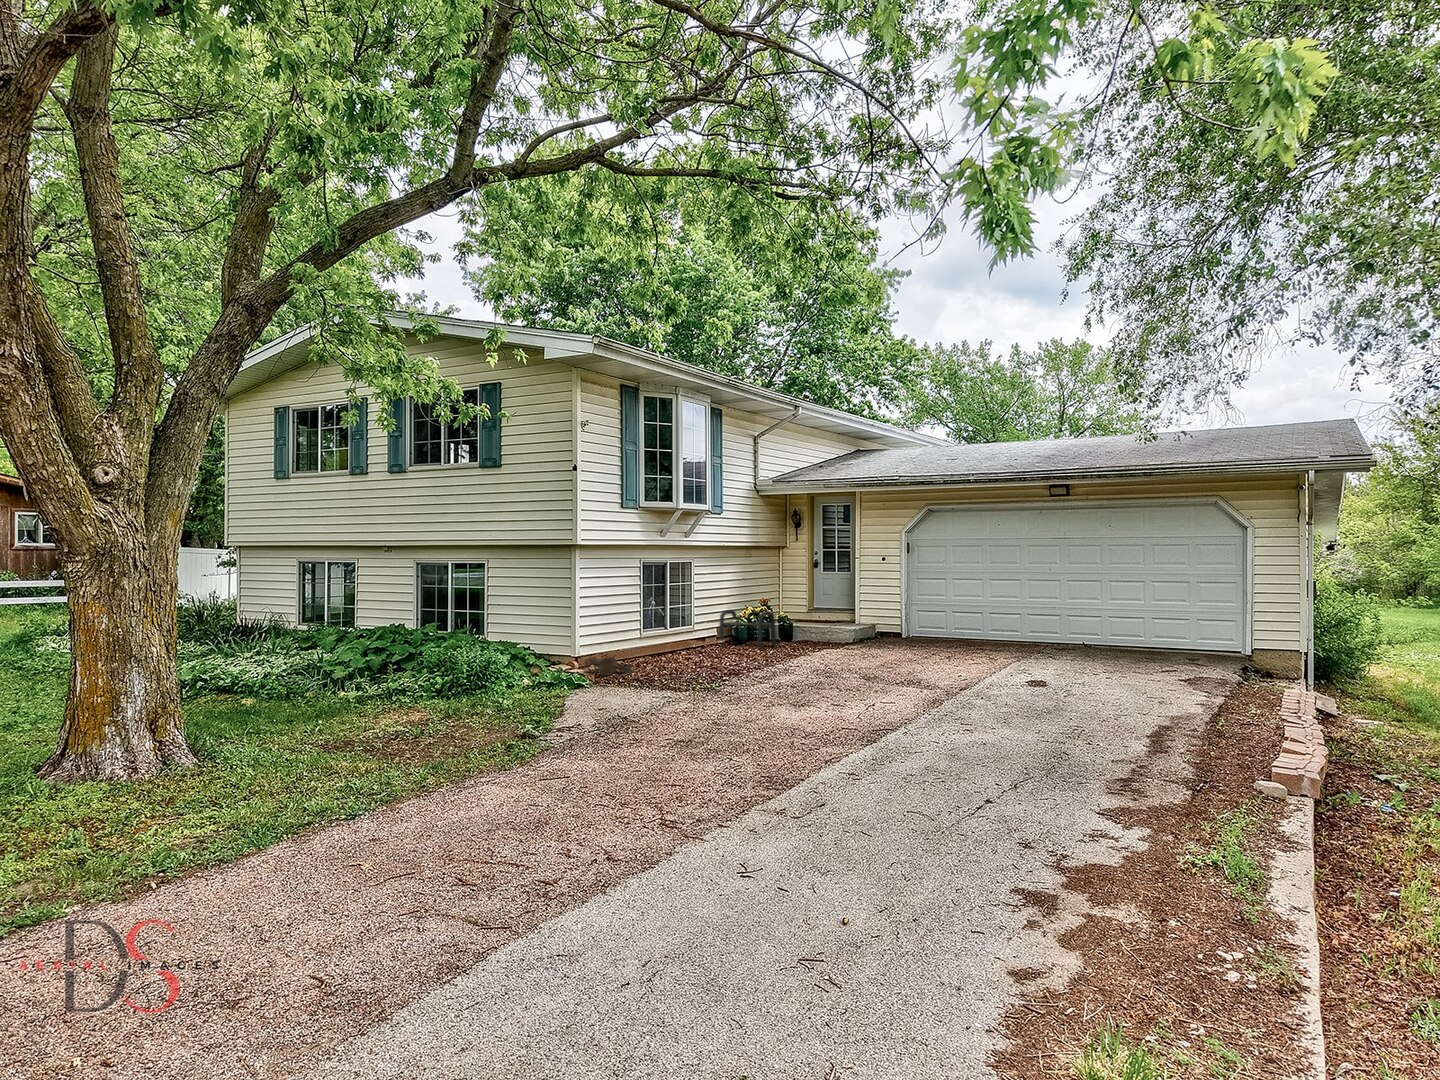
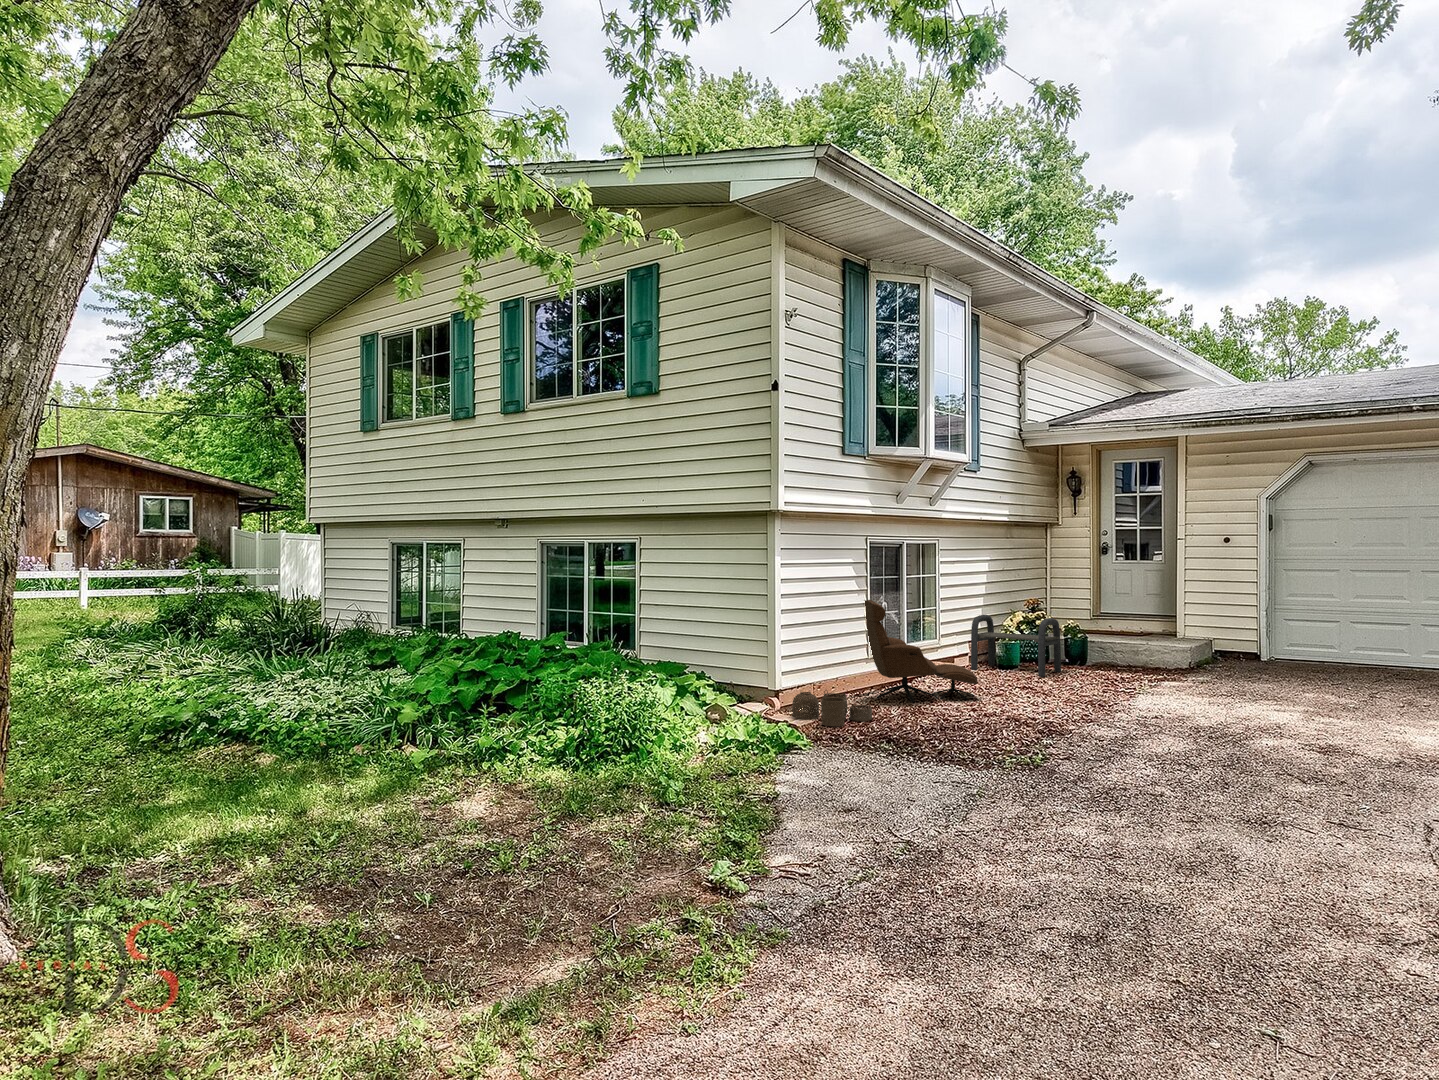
lounge chair: none [637,600,706,664] -> present [865,600,978,702]

